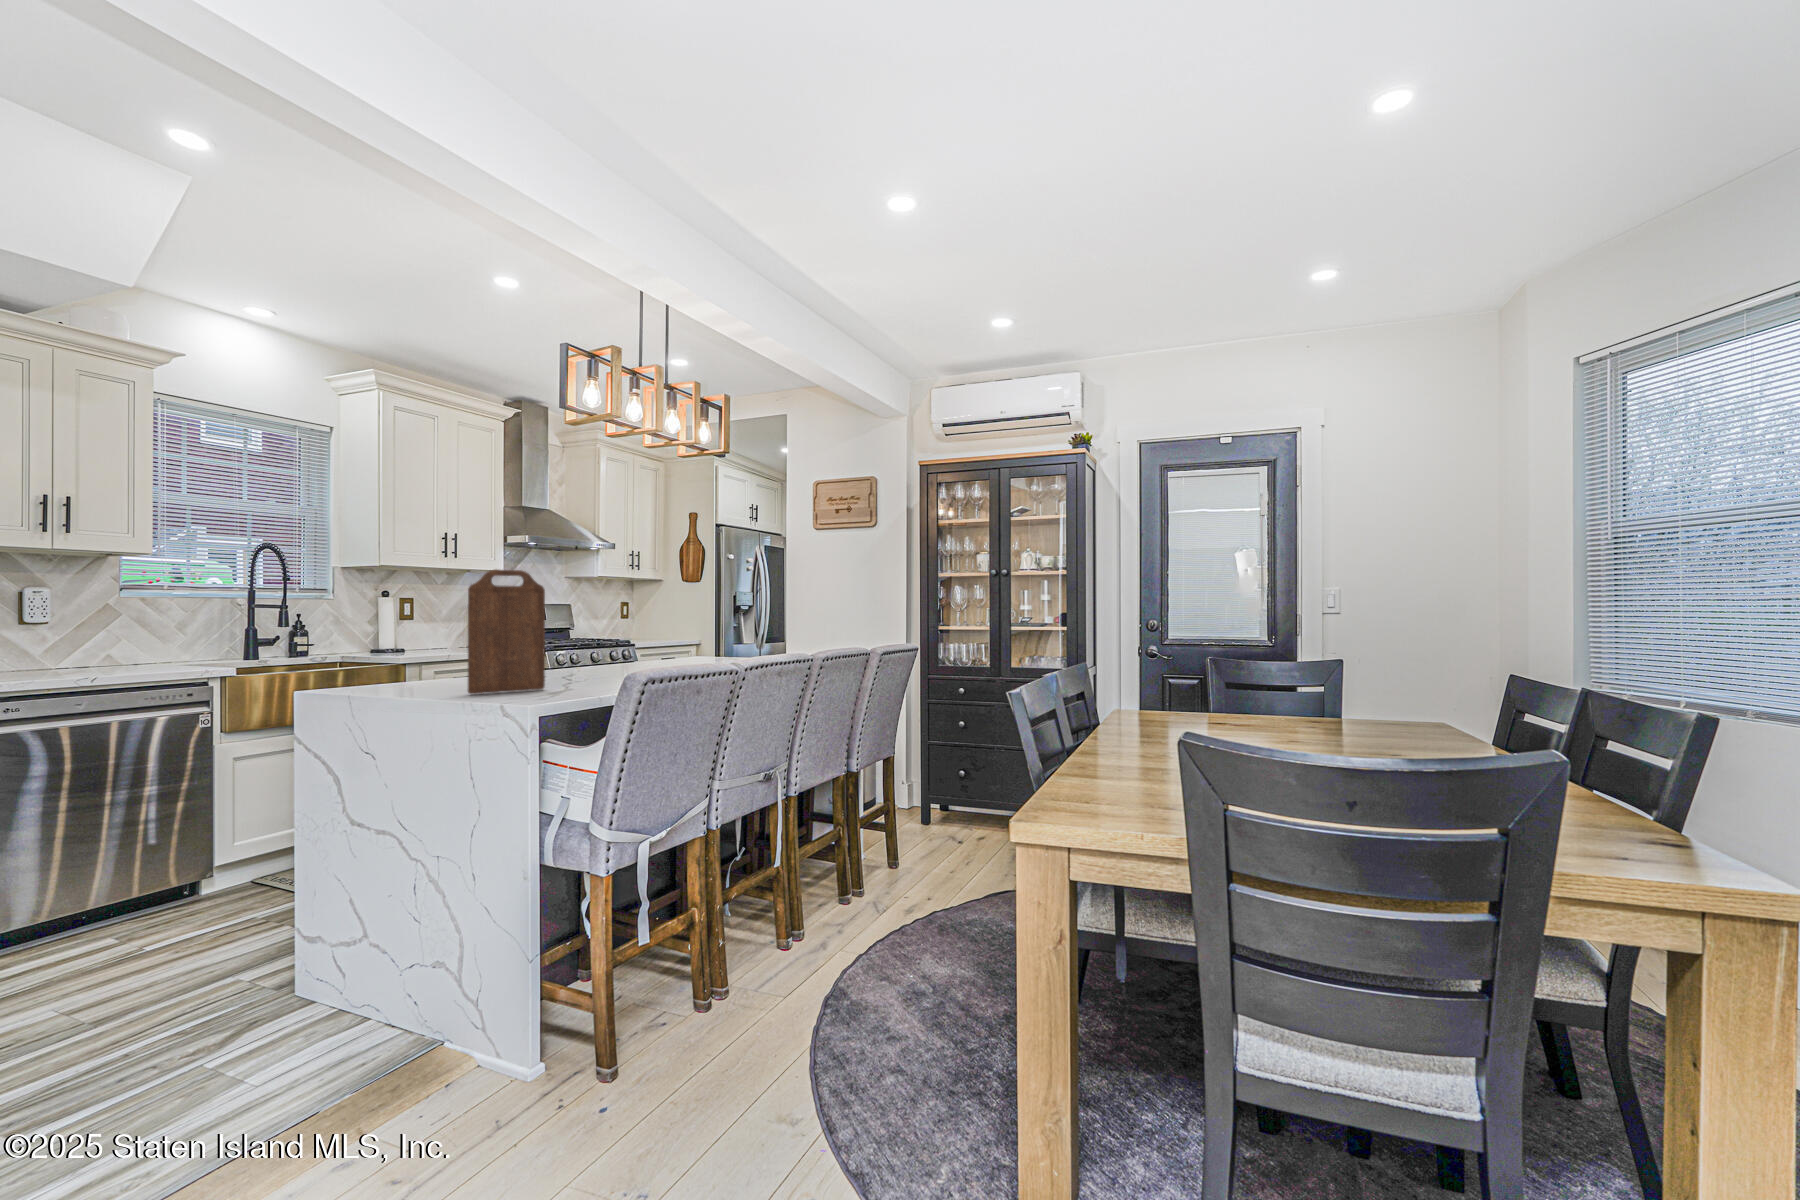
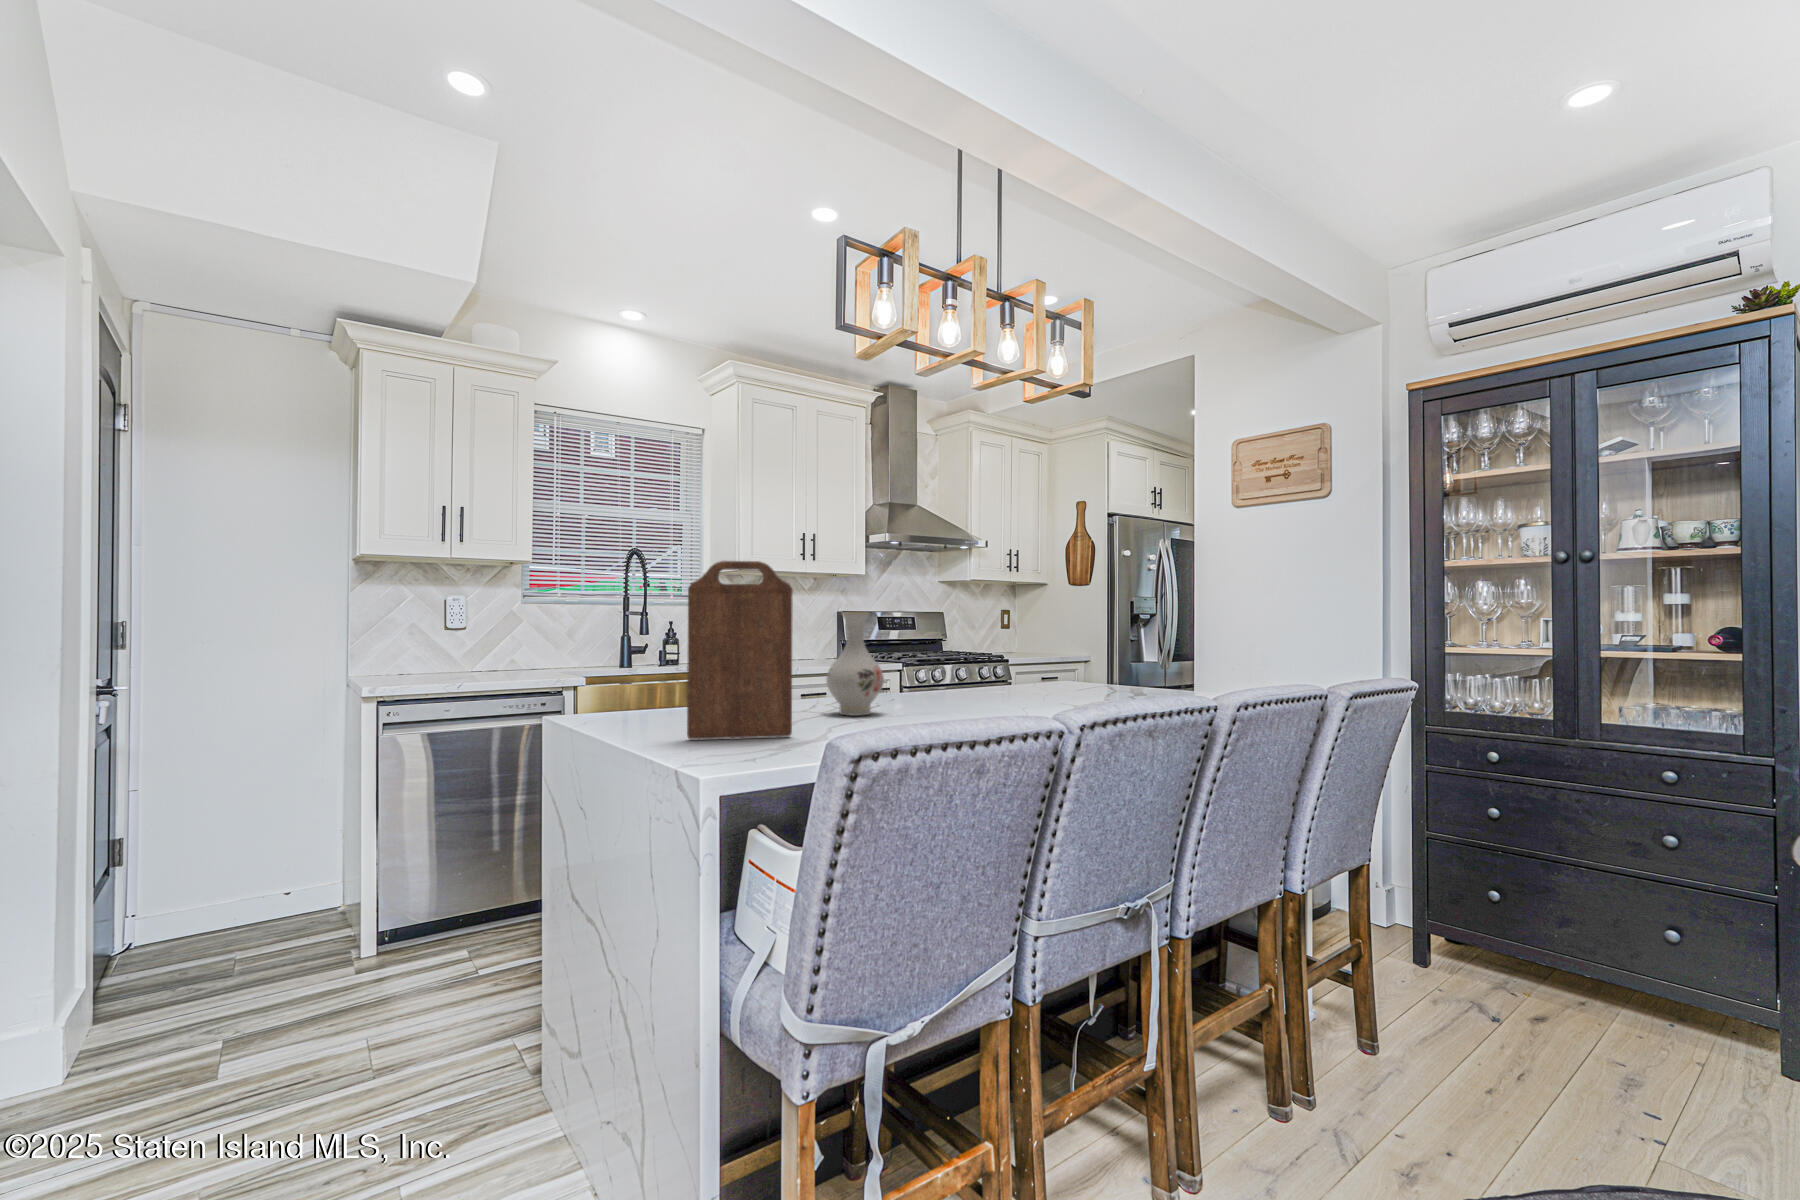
vase: none [545,605,589,679] -> present [826,612,884,716]

